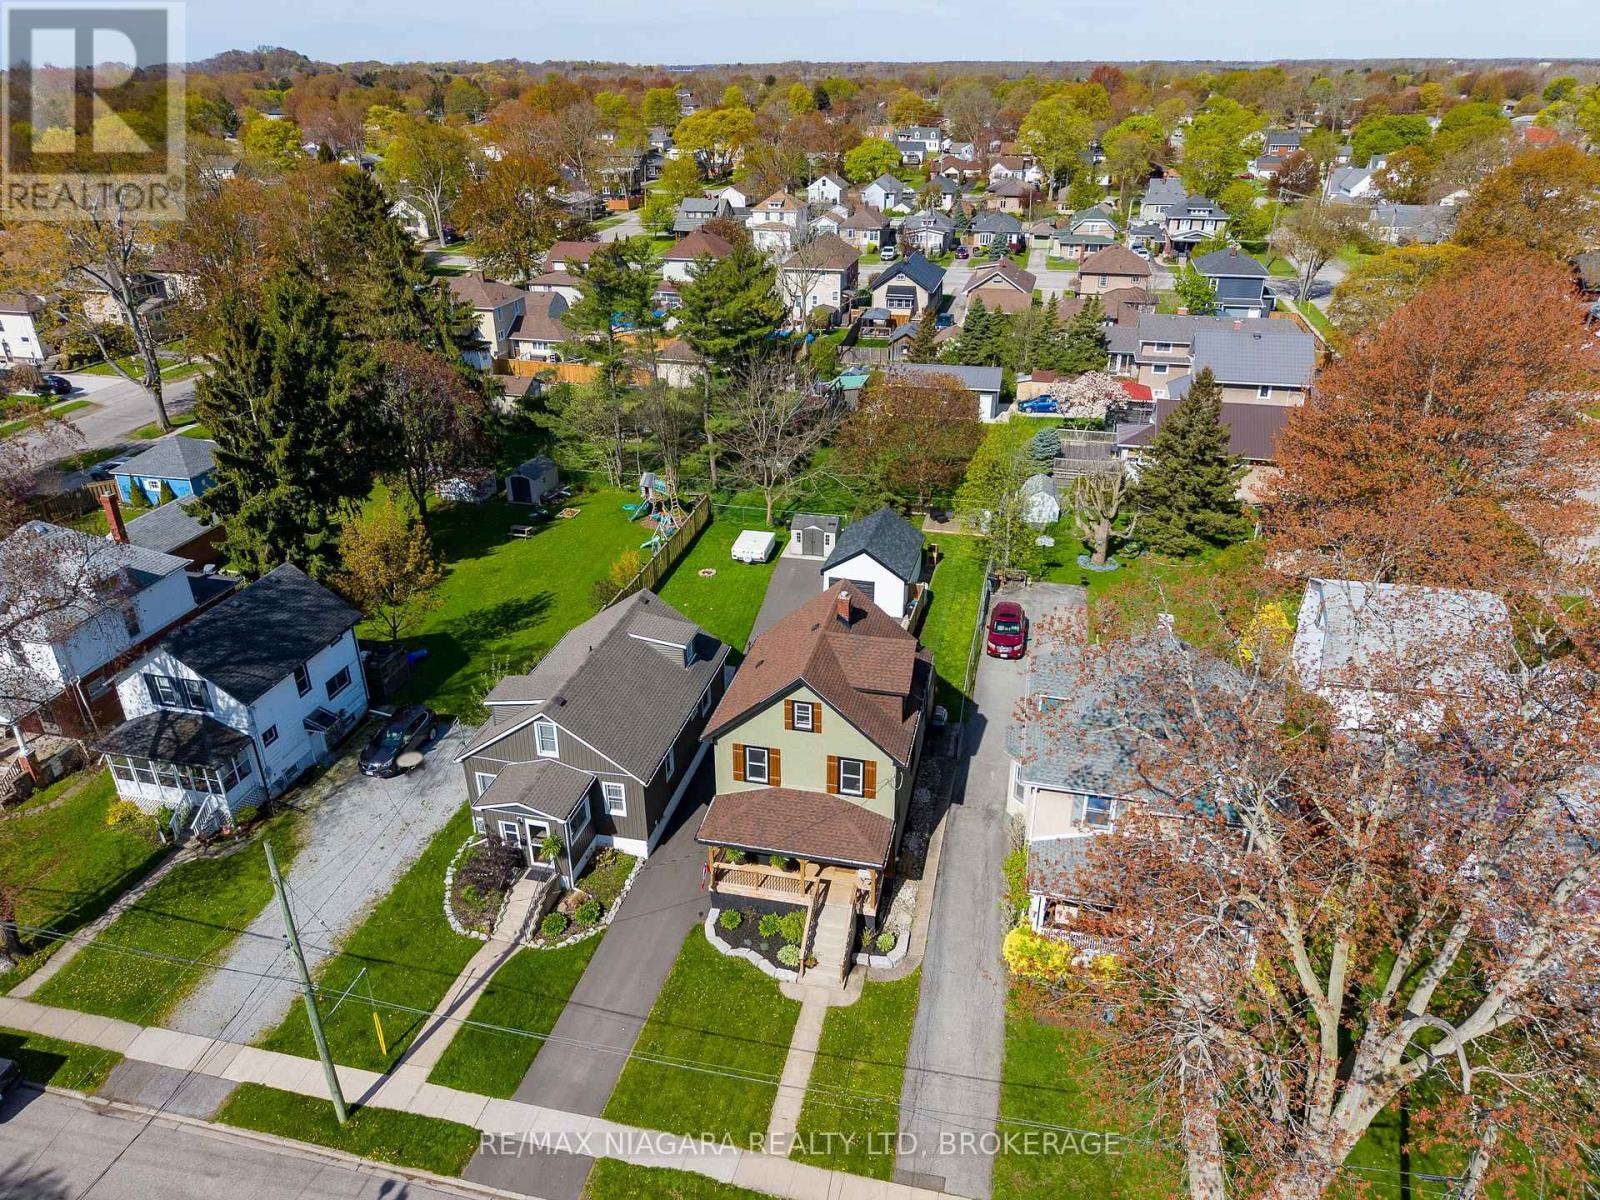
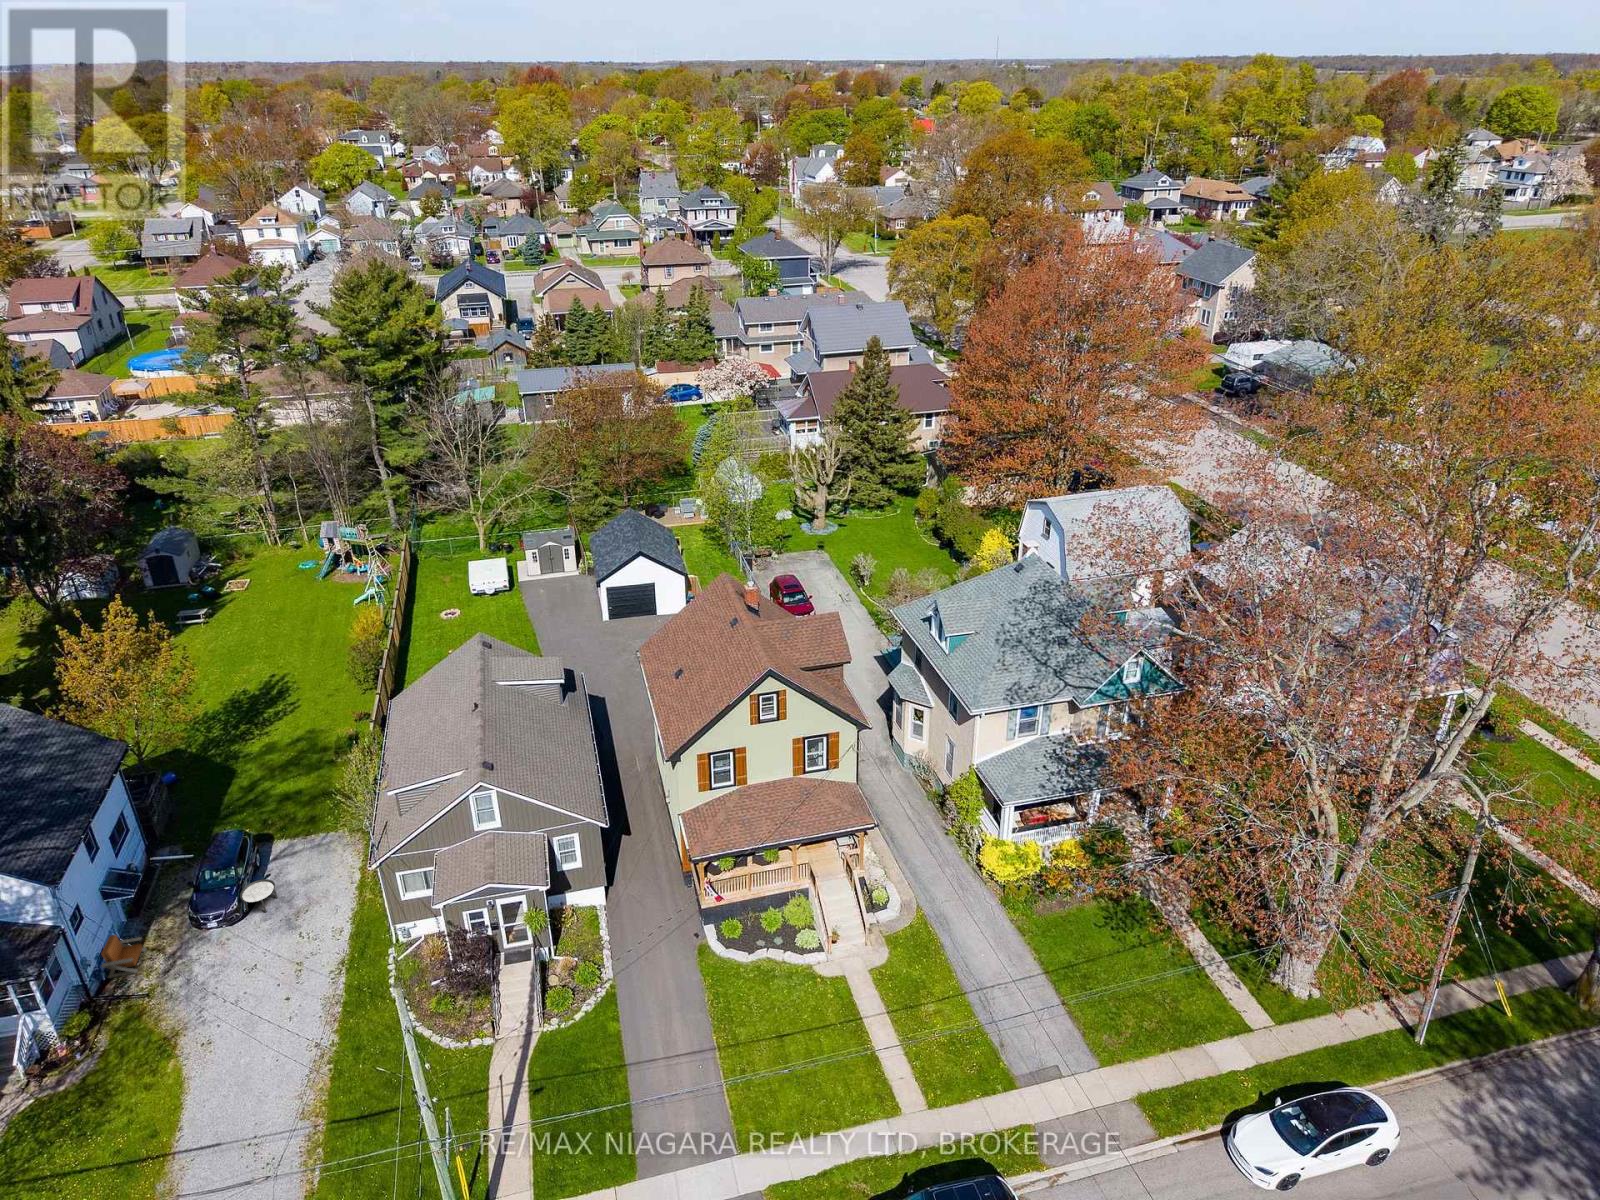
lounge chair: none [286,759,325,794] -> present [101,935,146,978]

